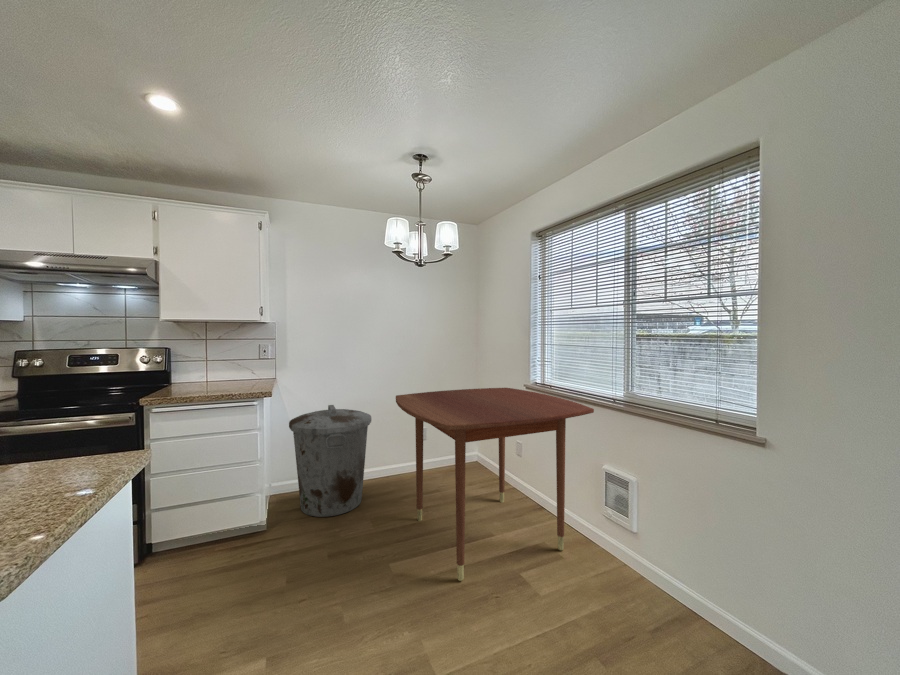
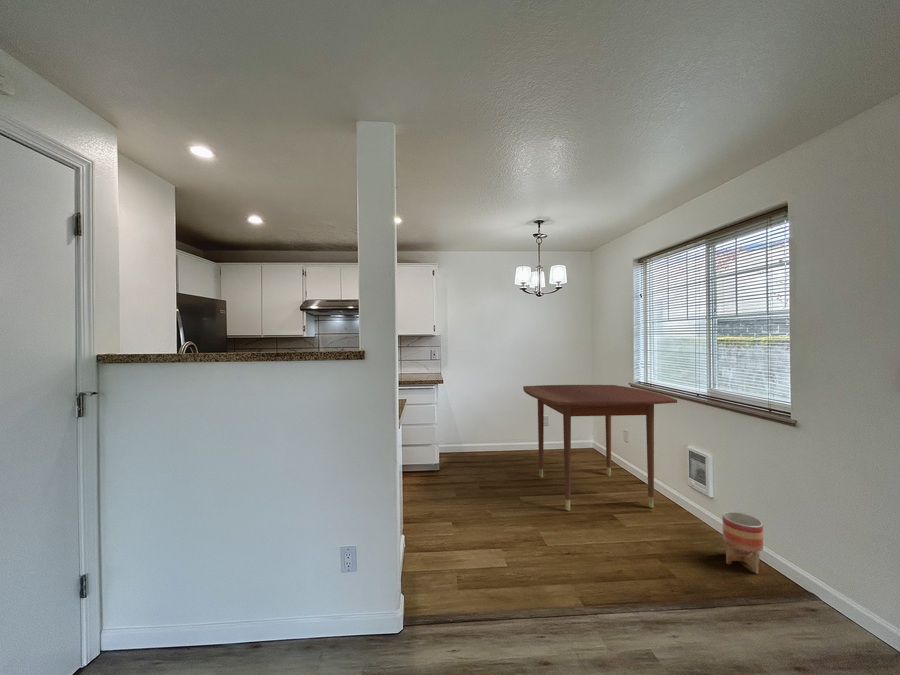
trash can: present [289,405,371,517] -> none [451,392,506,467]
planter: none [665,560,716,650] -> present [722,512,763,574]

